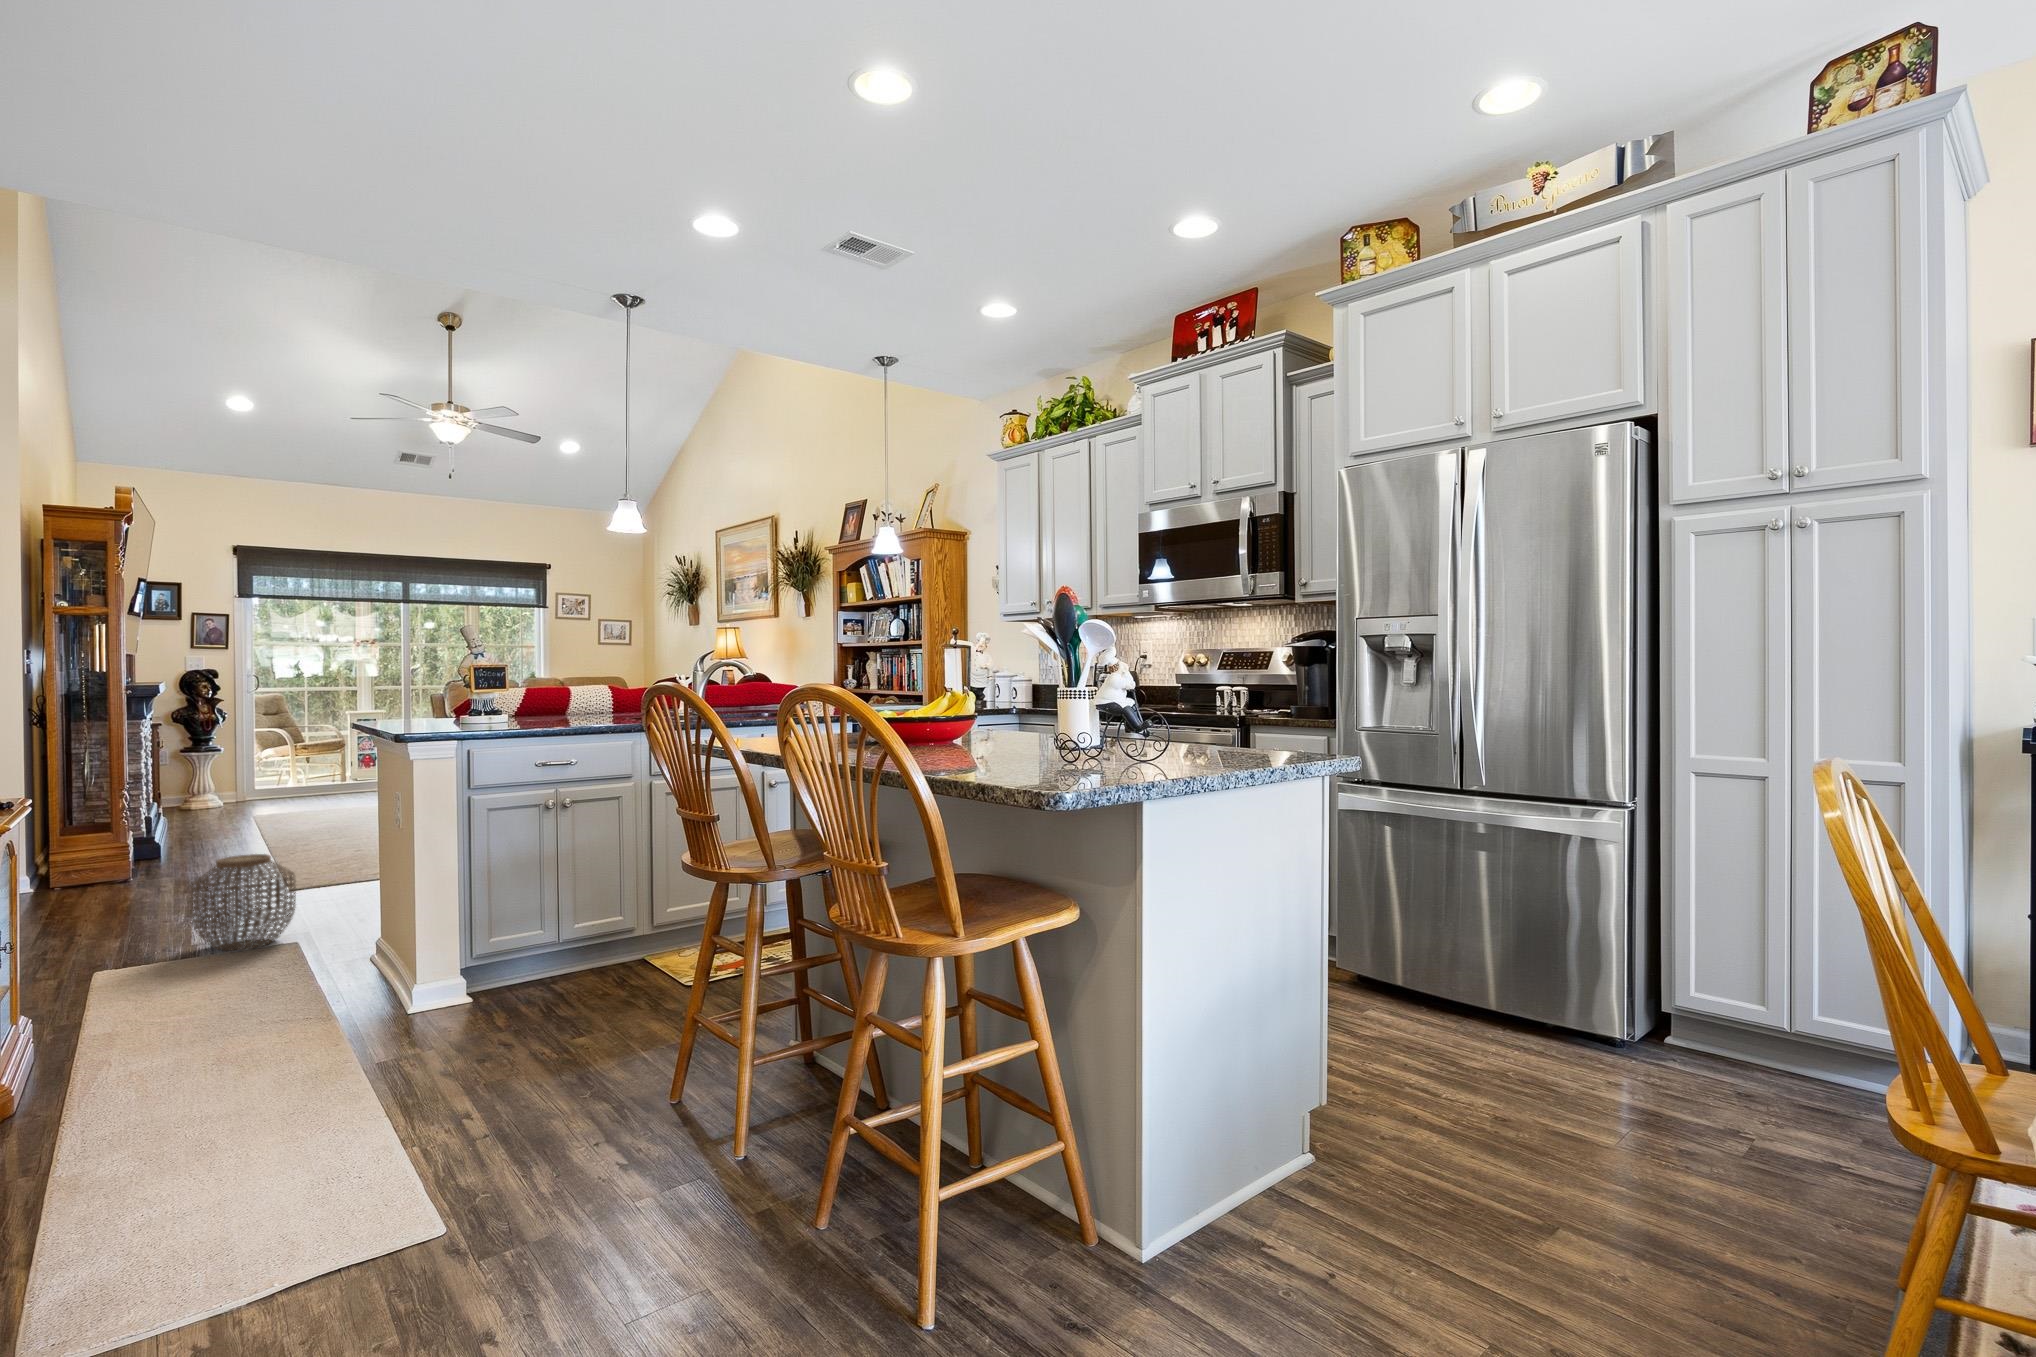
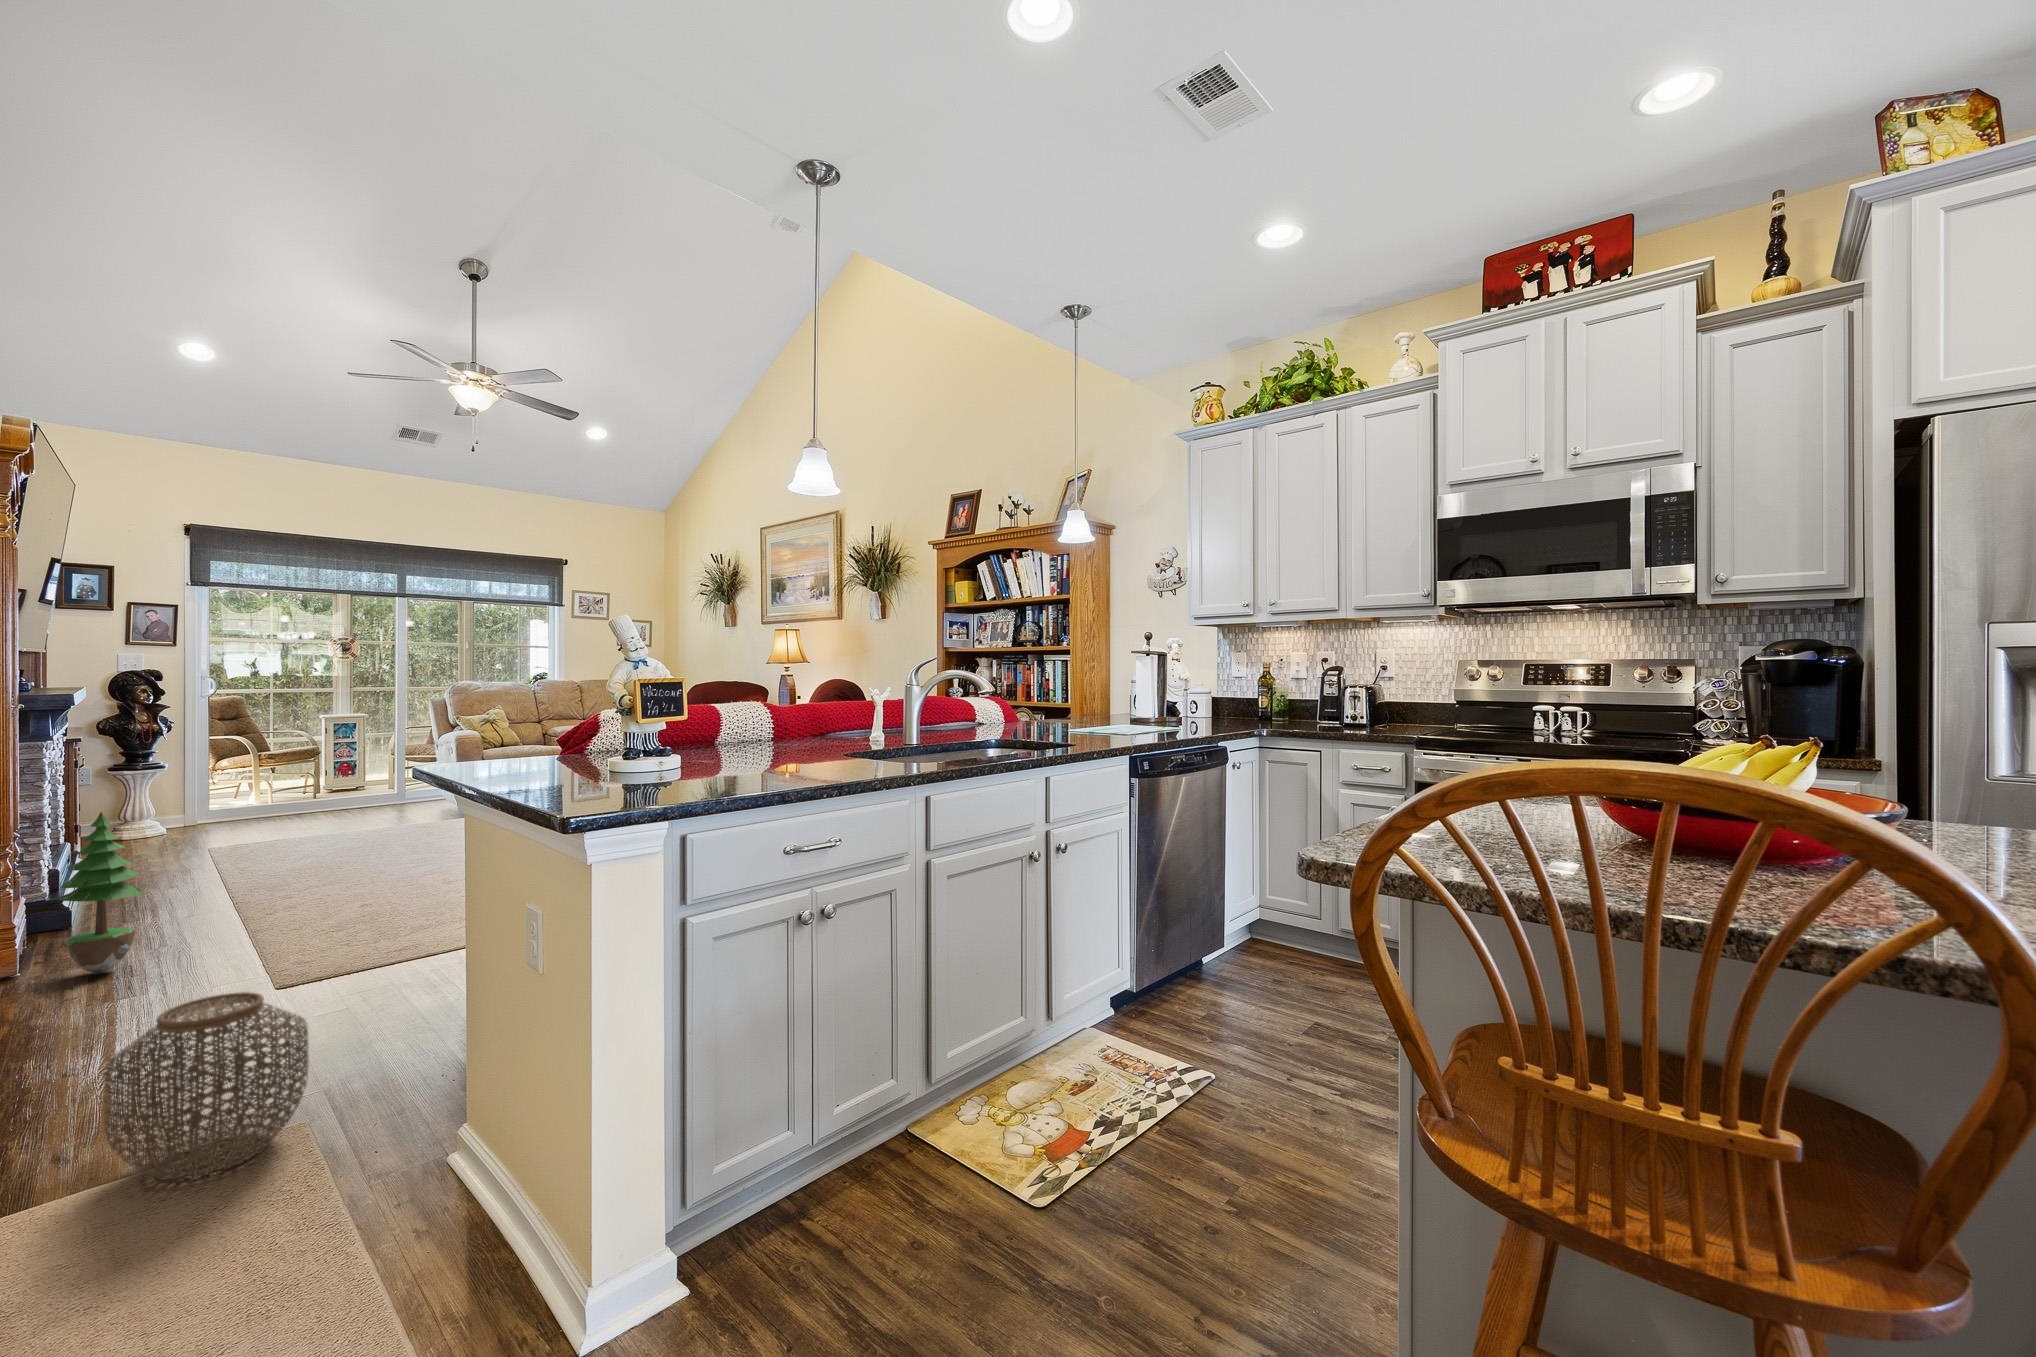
potted tree: none [155,765,207,878] -> present [58,812,142,973]

